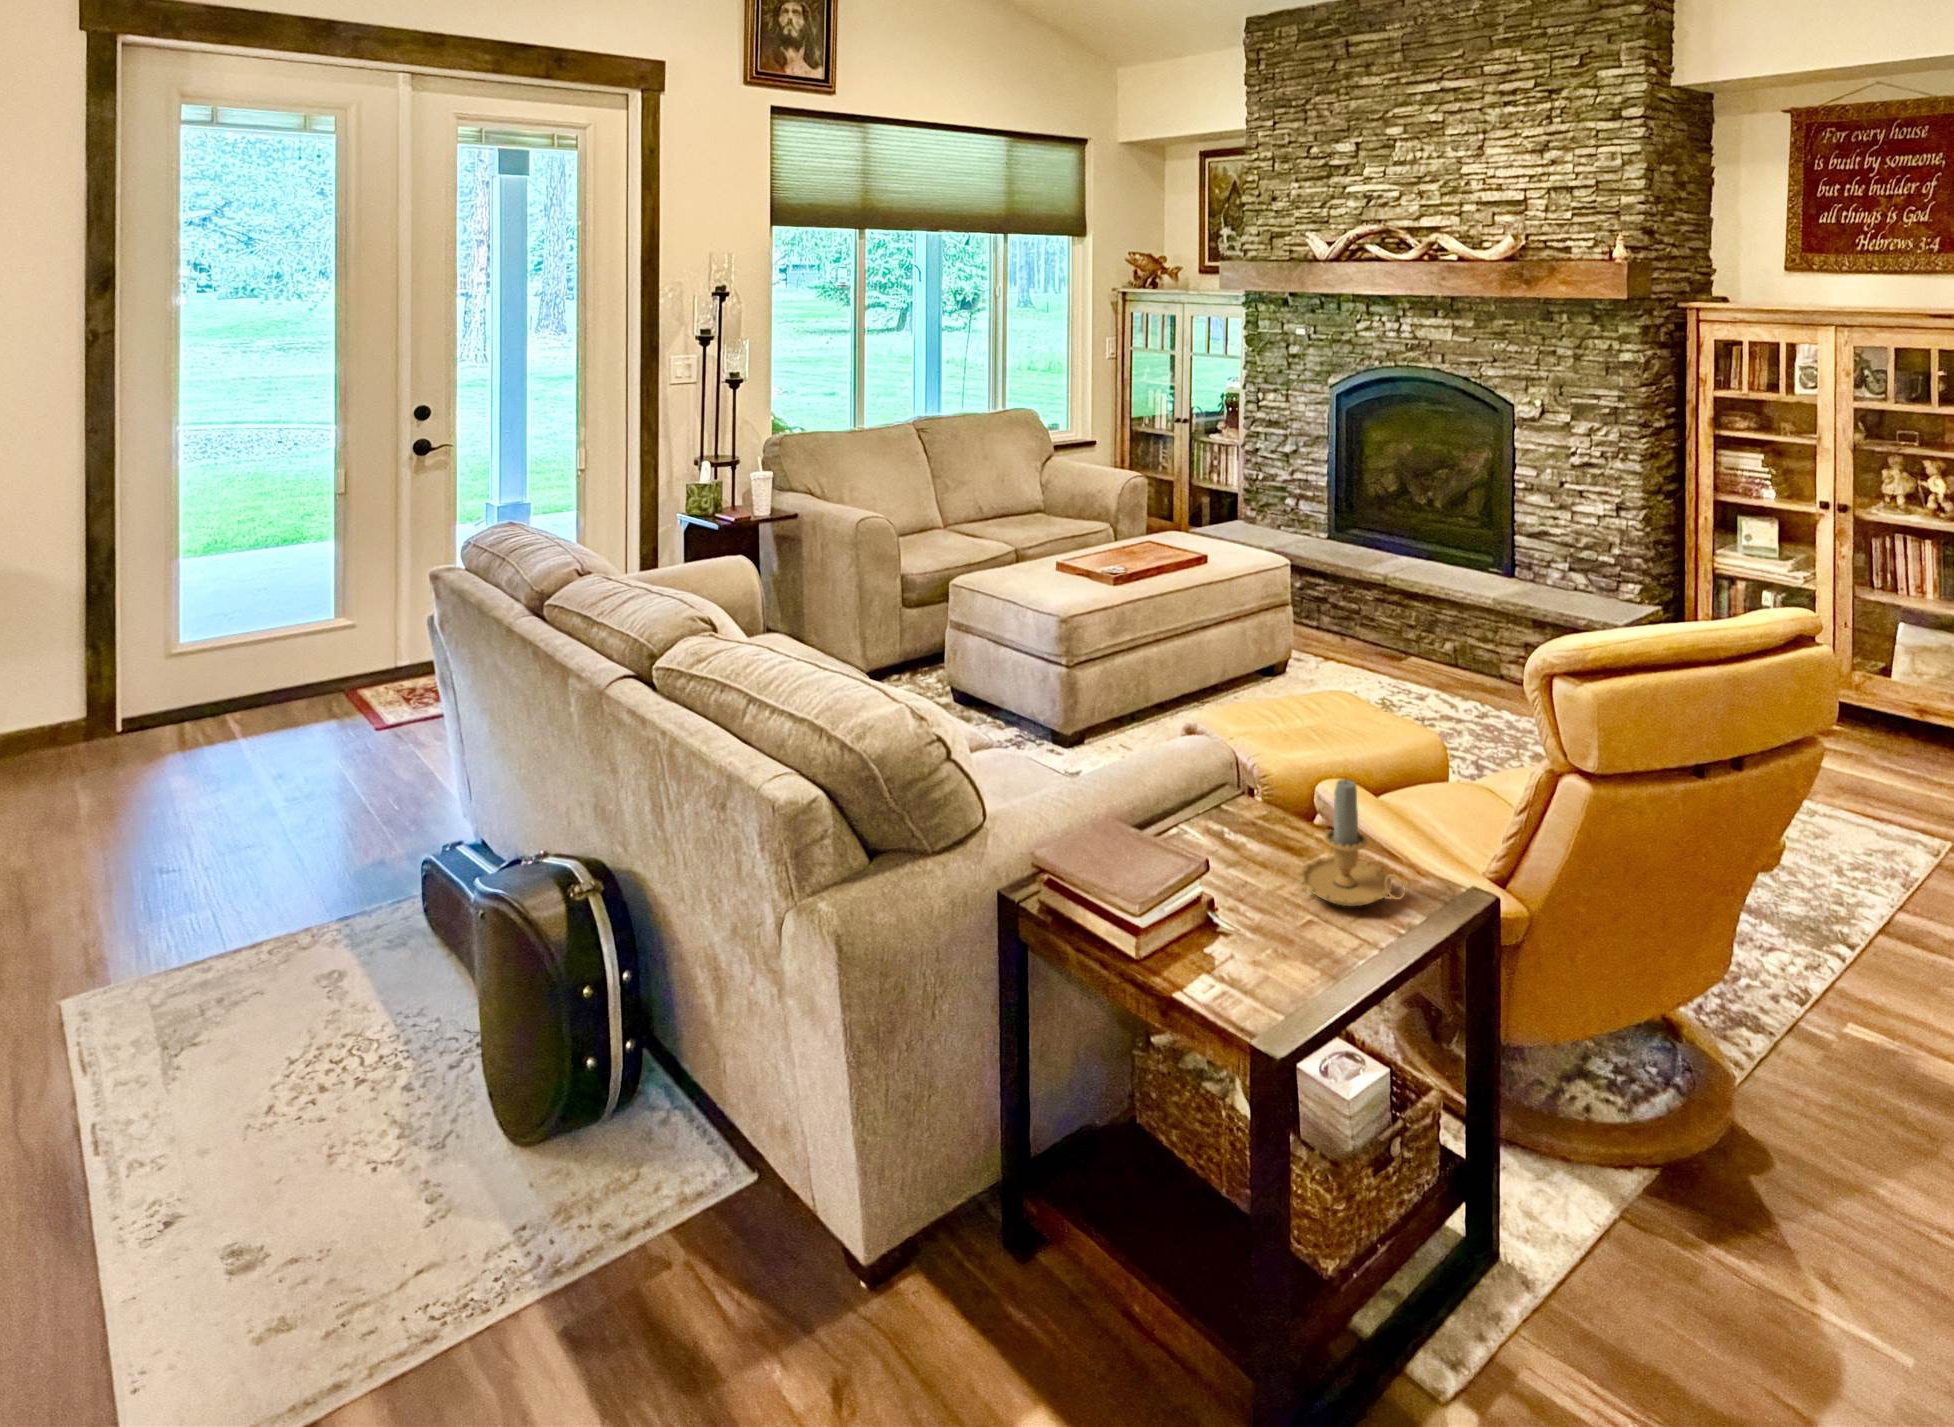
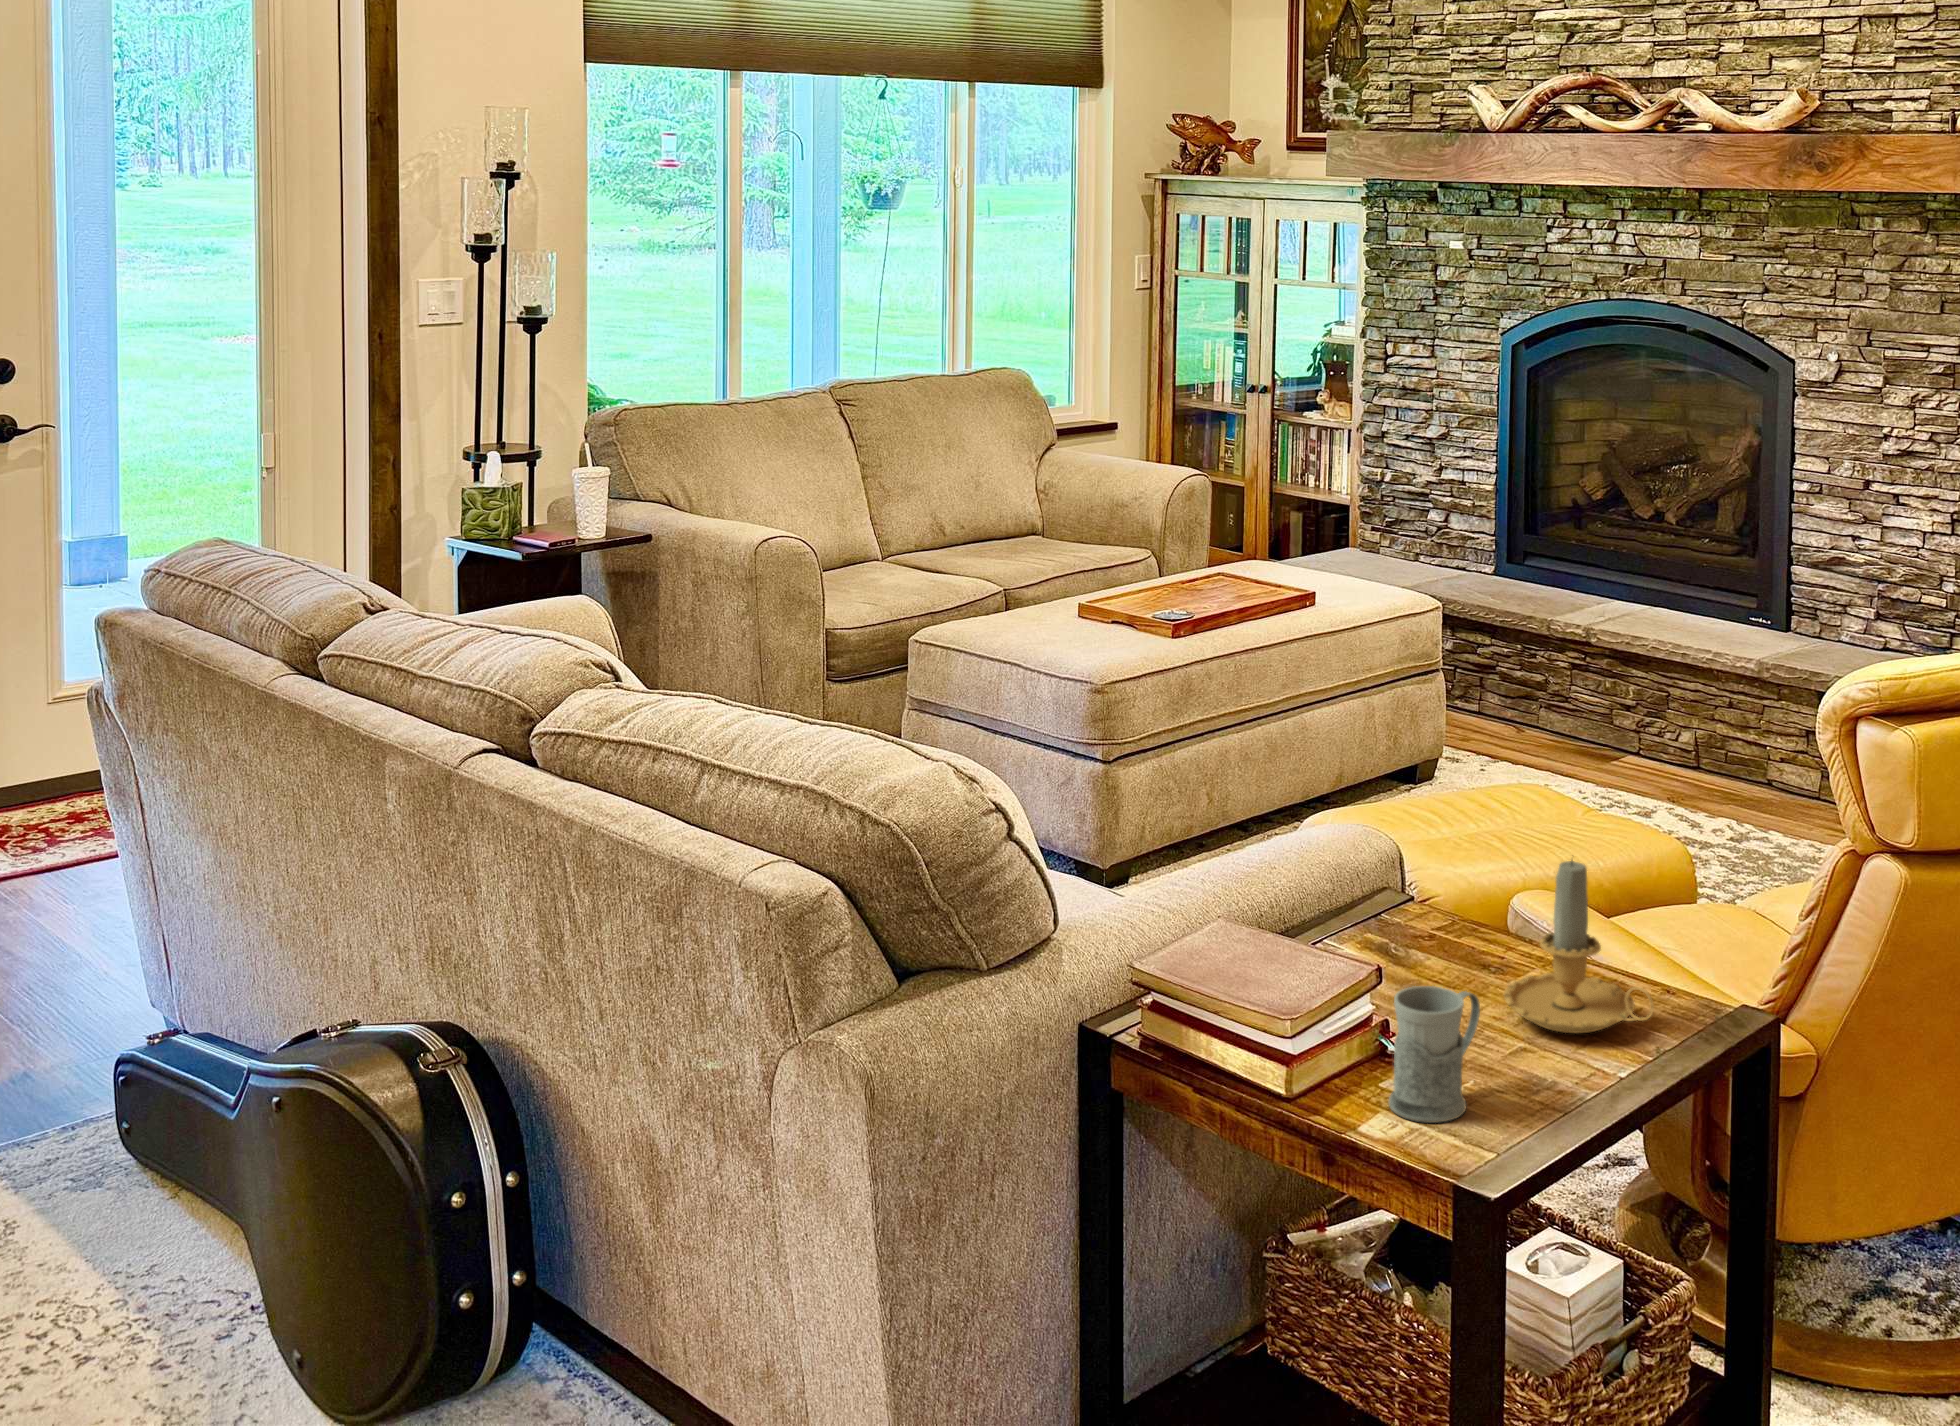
mug: none [1209,878,1277,984] -> present [1389,986,1480,1123]

